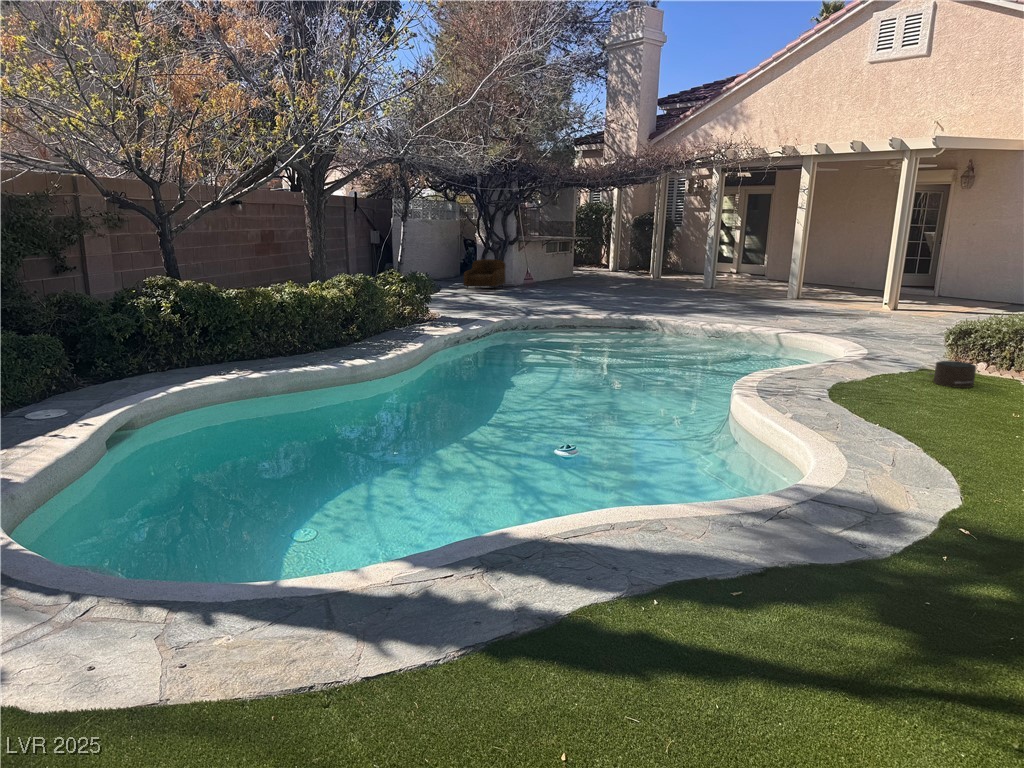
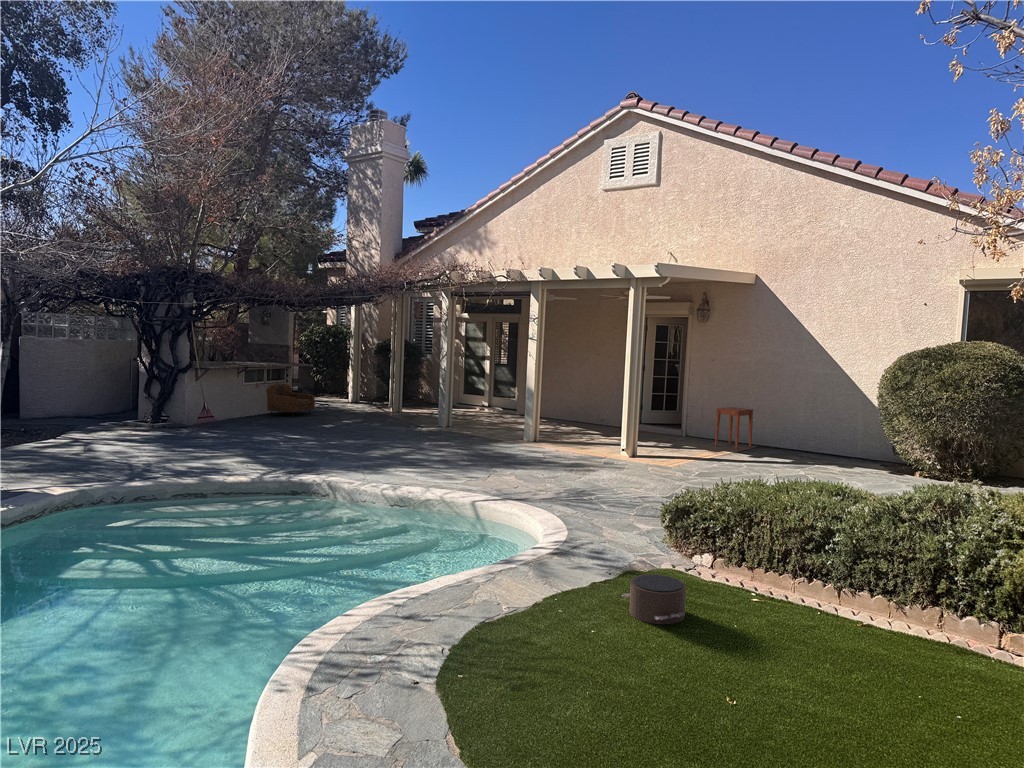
armchair: present [464,259,506,289] -> present [266,383,315,416]
side table: none [969,266,1011,304] -> present [715,407,753,450]

